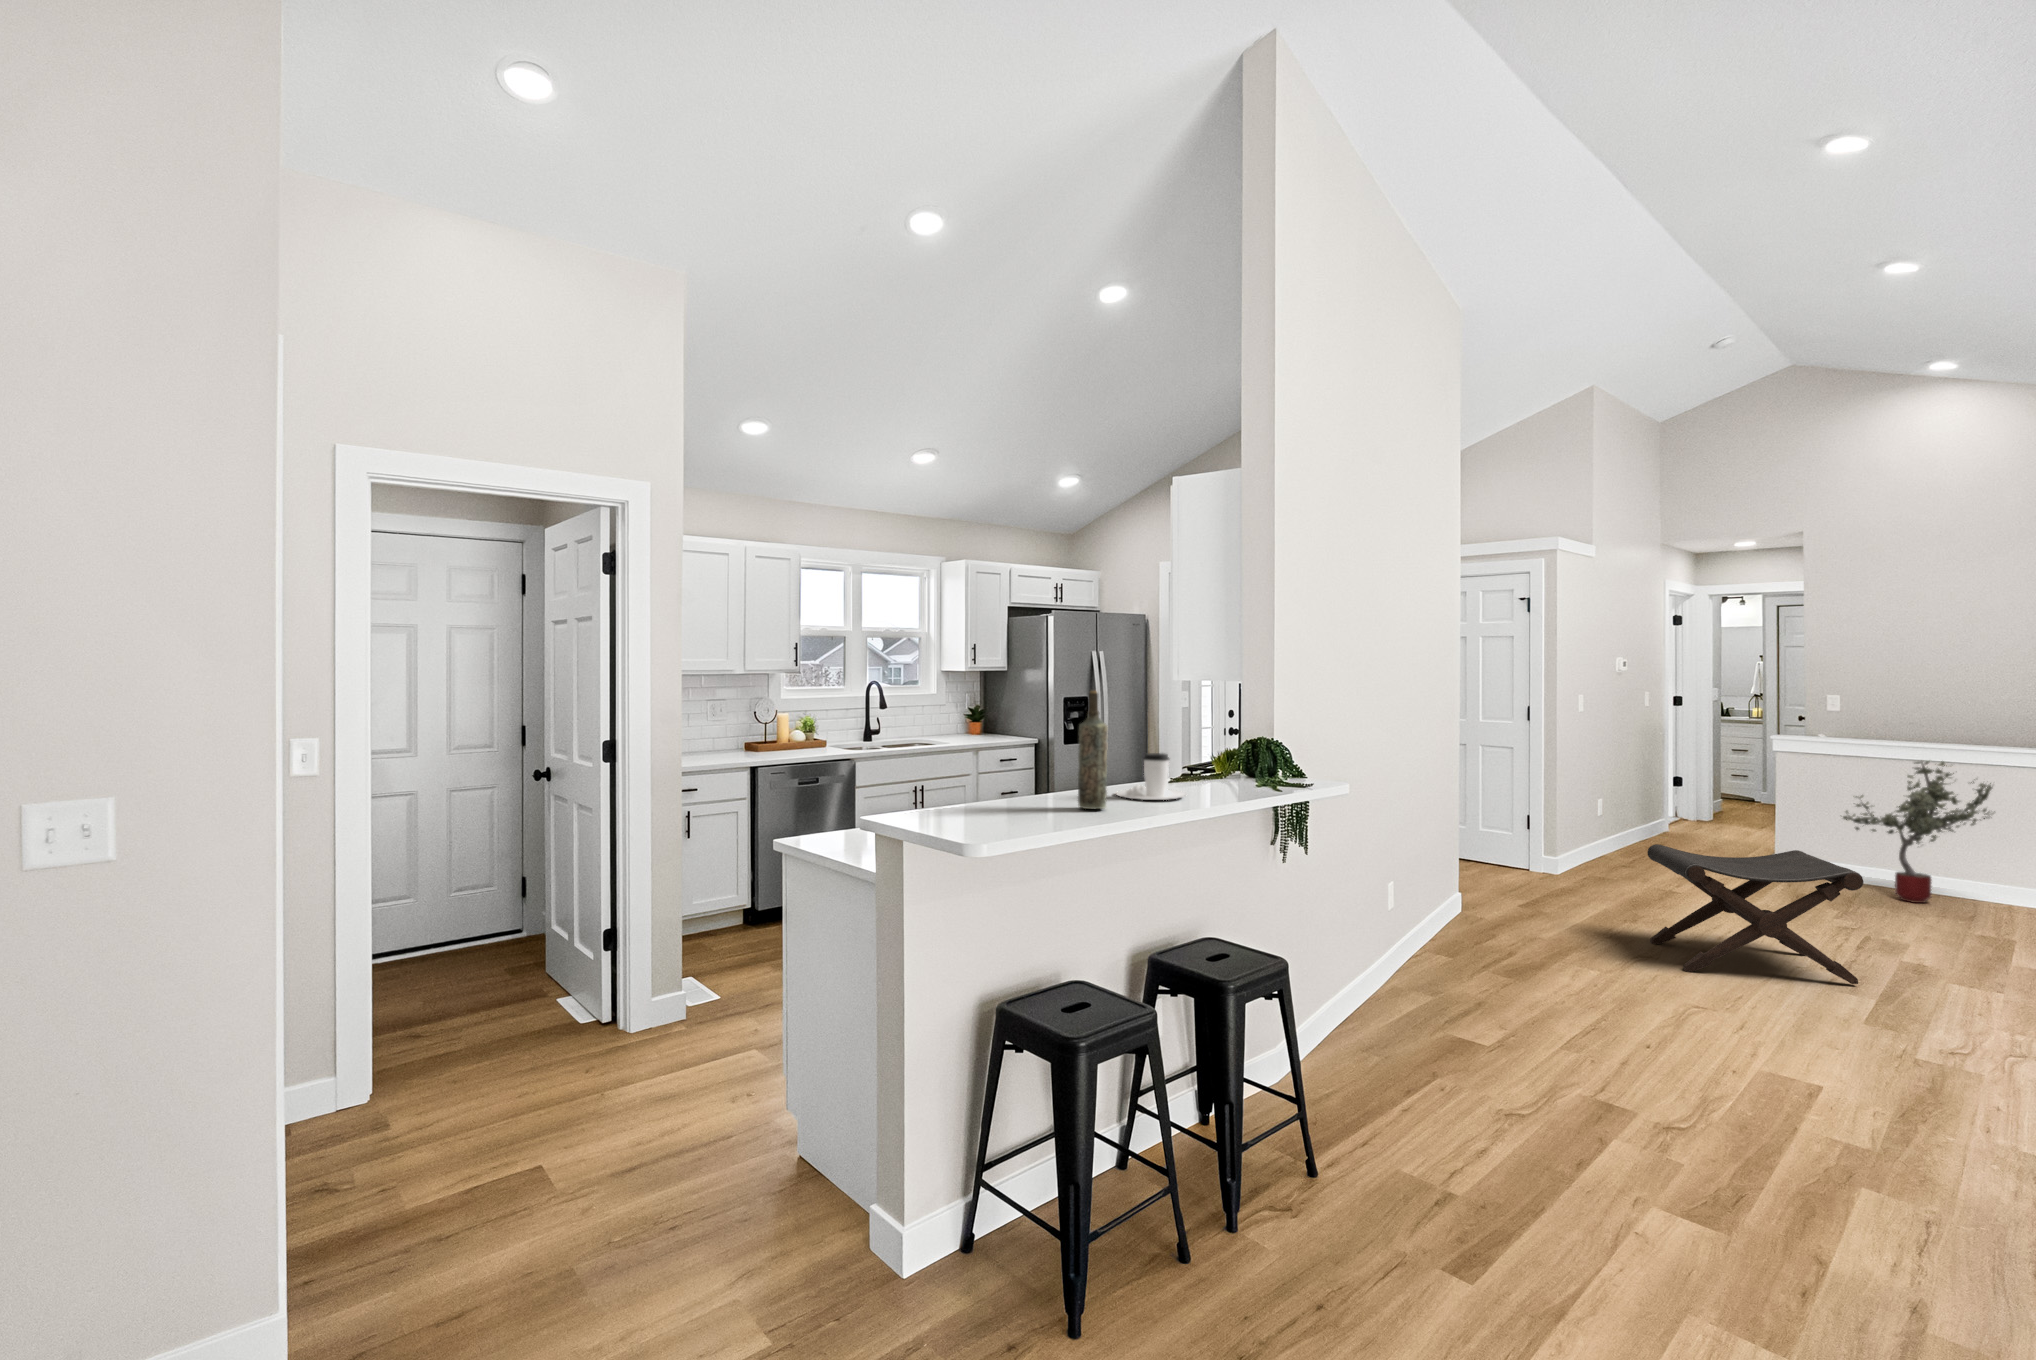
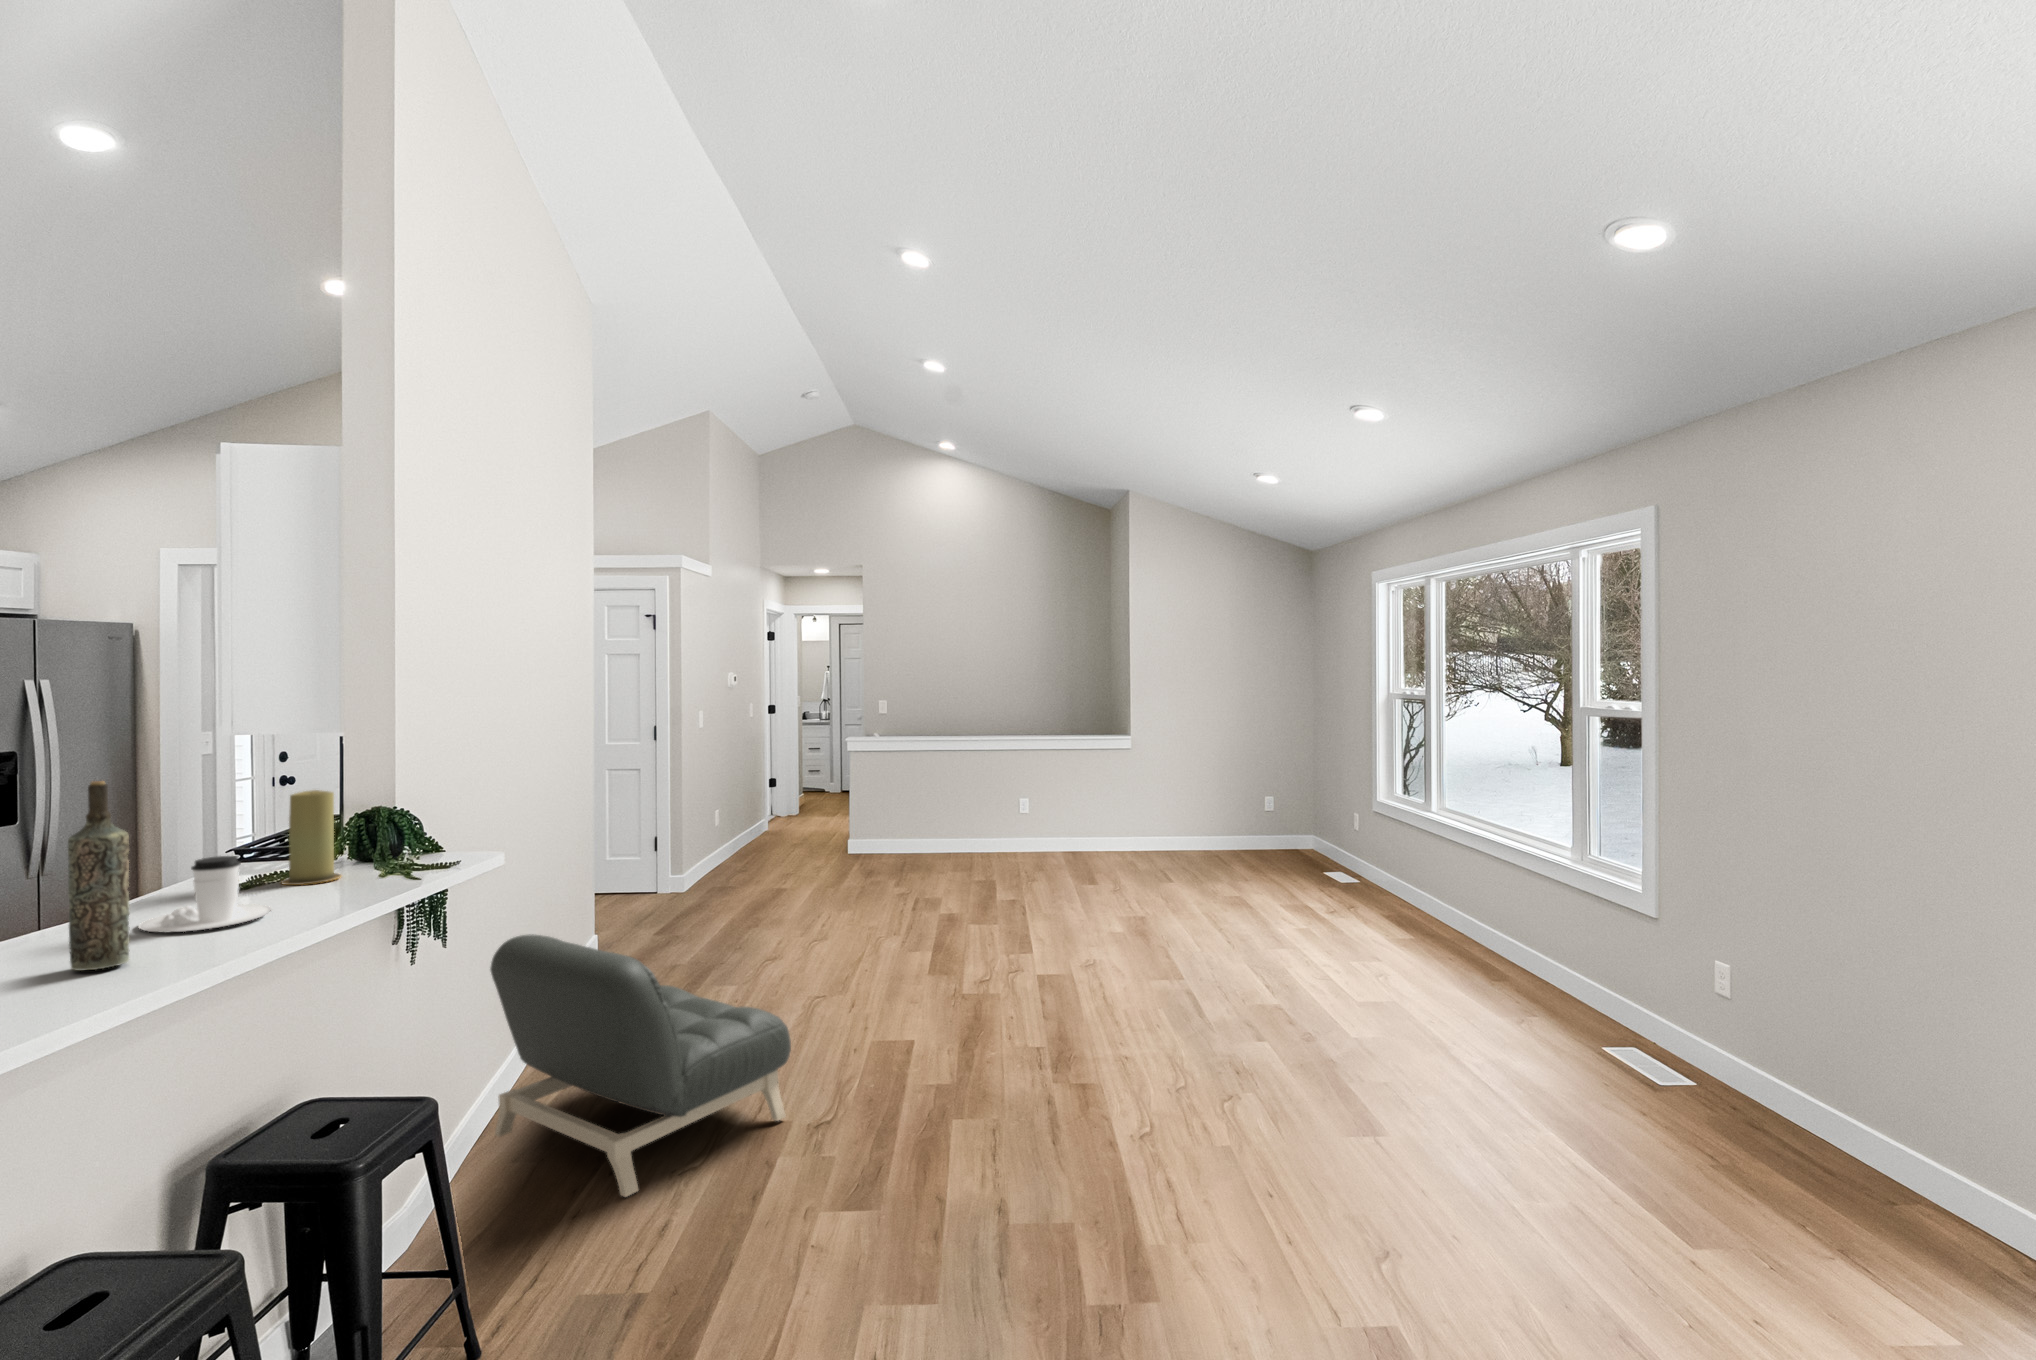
candle: none [1198,719,1236,786] -> present [281,790,341,885]
potted tree: present [1843,761,1993,903] -> none [894,751,985,864]
footstool: present [1647,844,1864,984] -> none [770,840,924,966]
armchair: none [1349,865,1638,1112] -> present [490,934,791,1197]

